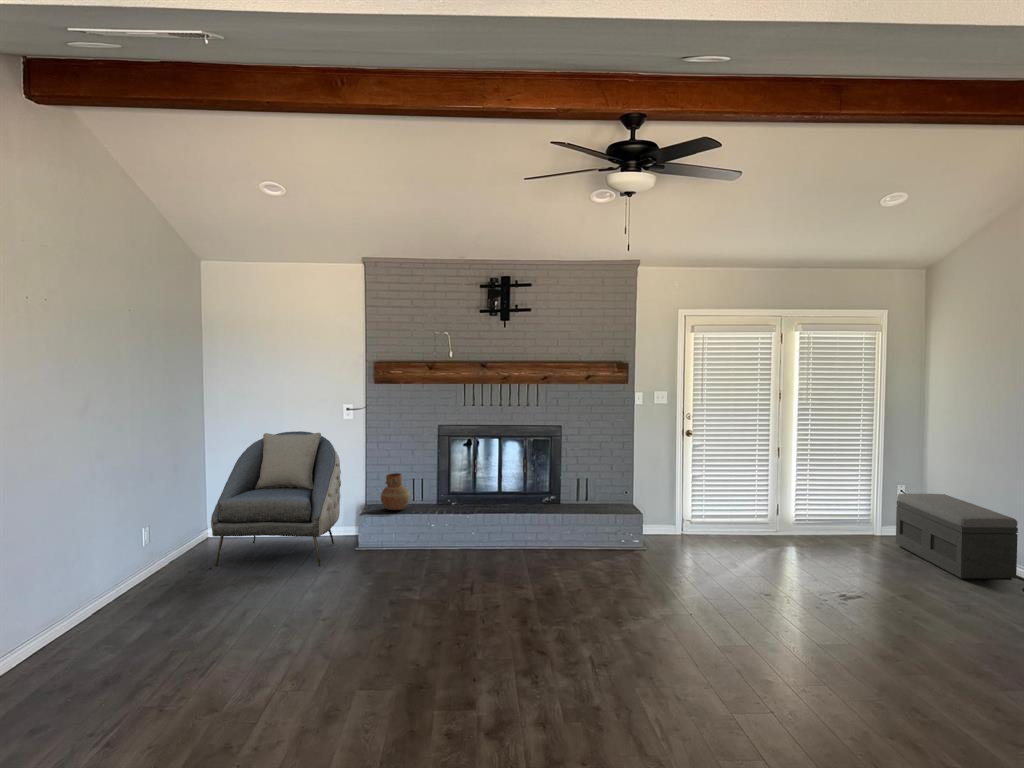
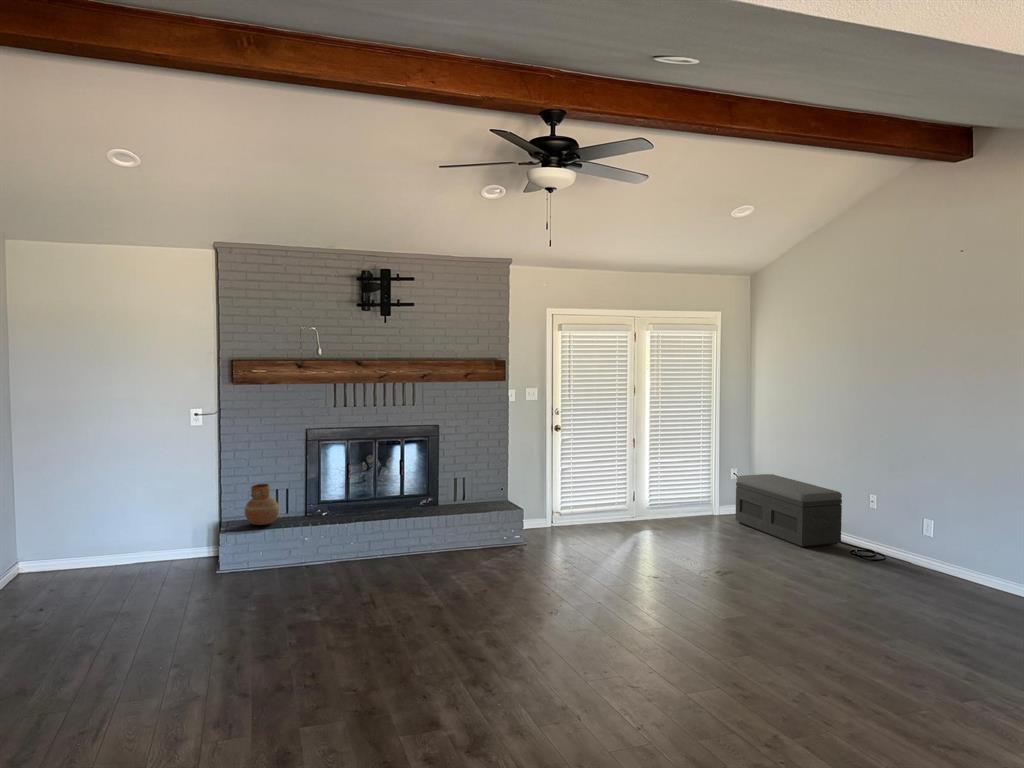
armchair: present [211,431,341,566] -> none [34,441,198,610]

